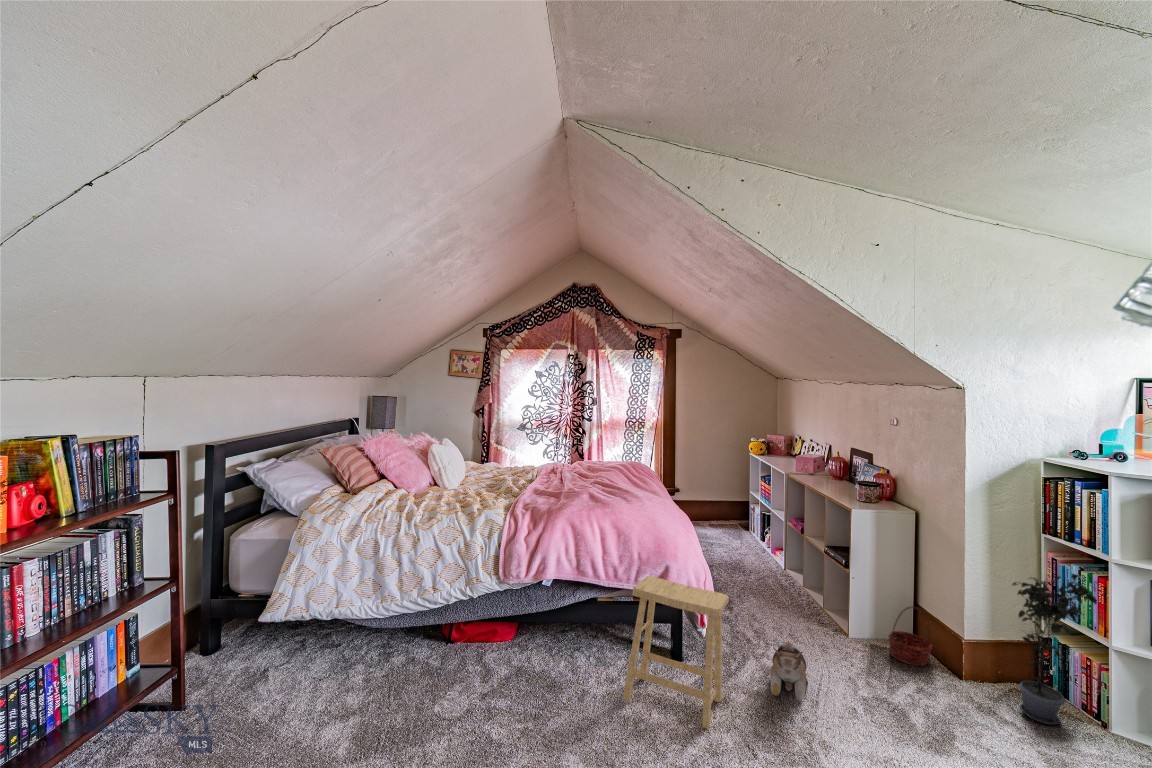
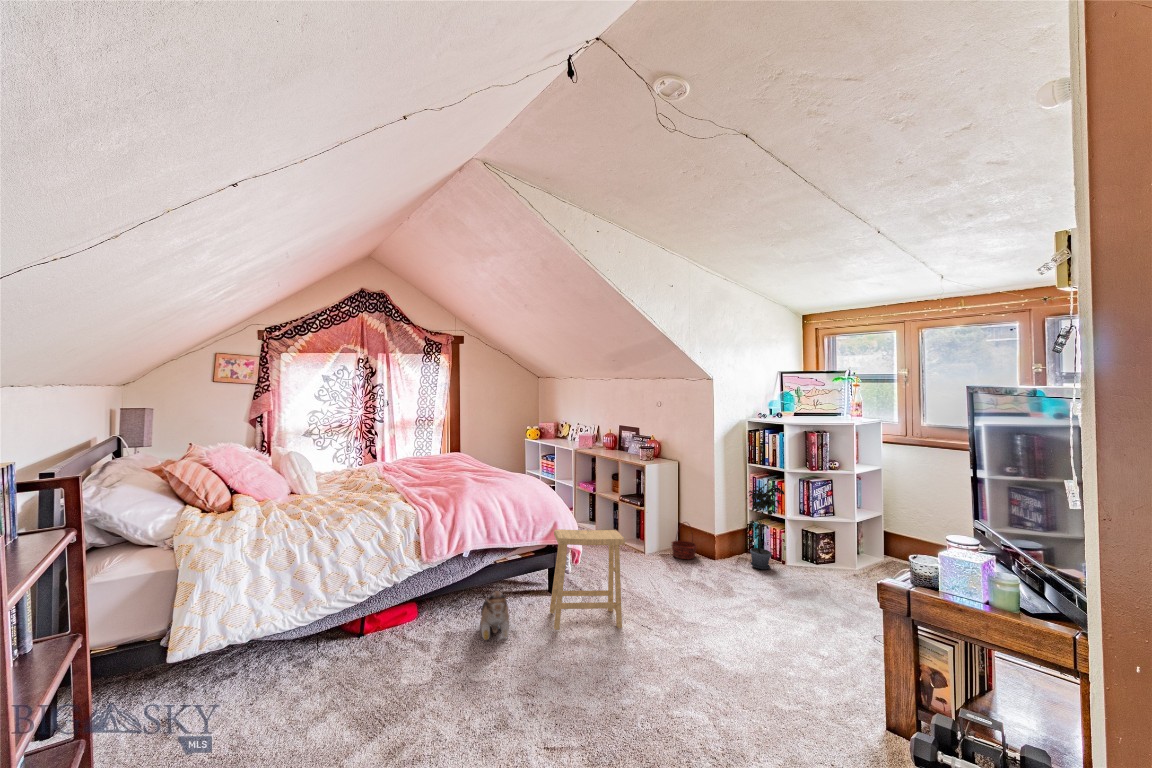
plush toy: present [771,642,808,700] -> present [480,591,509,640]

